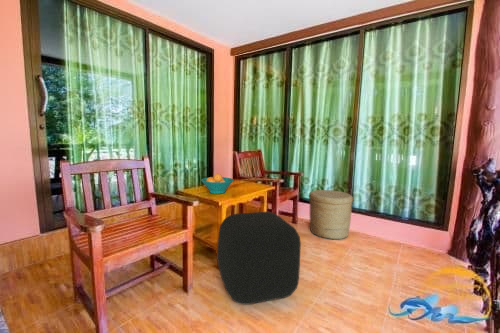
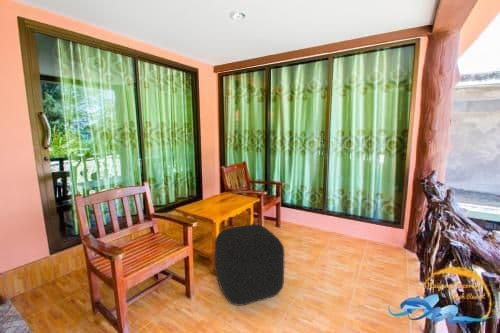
fruit bowl: present [201,174,234,194] -> none [195,191,224,209]
woven basket: present [309,190,353,239] -> none [290,196,327,240]

